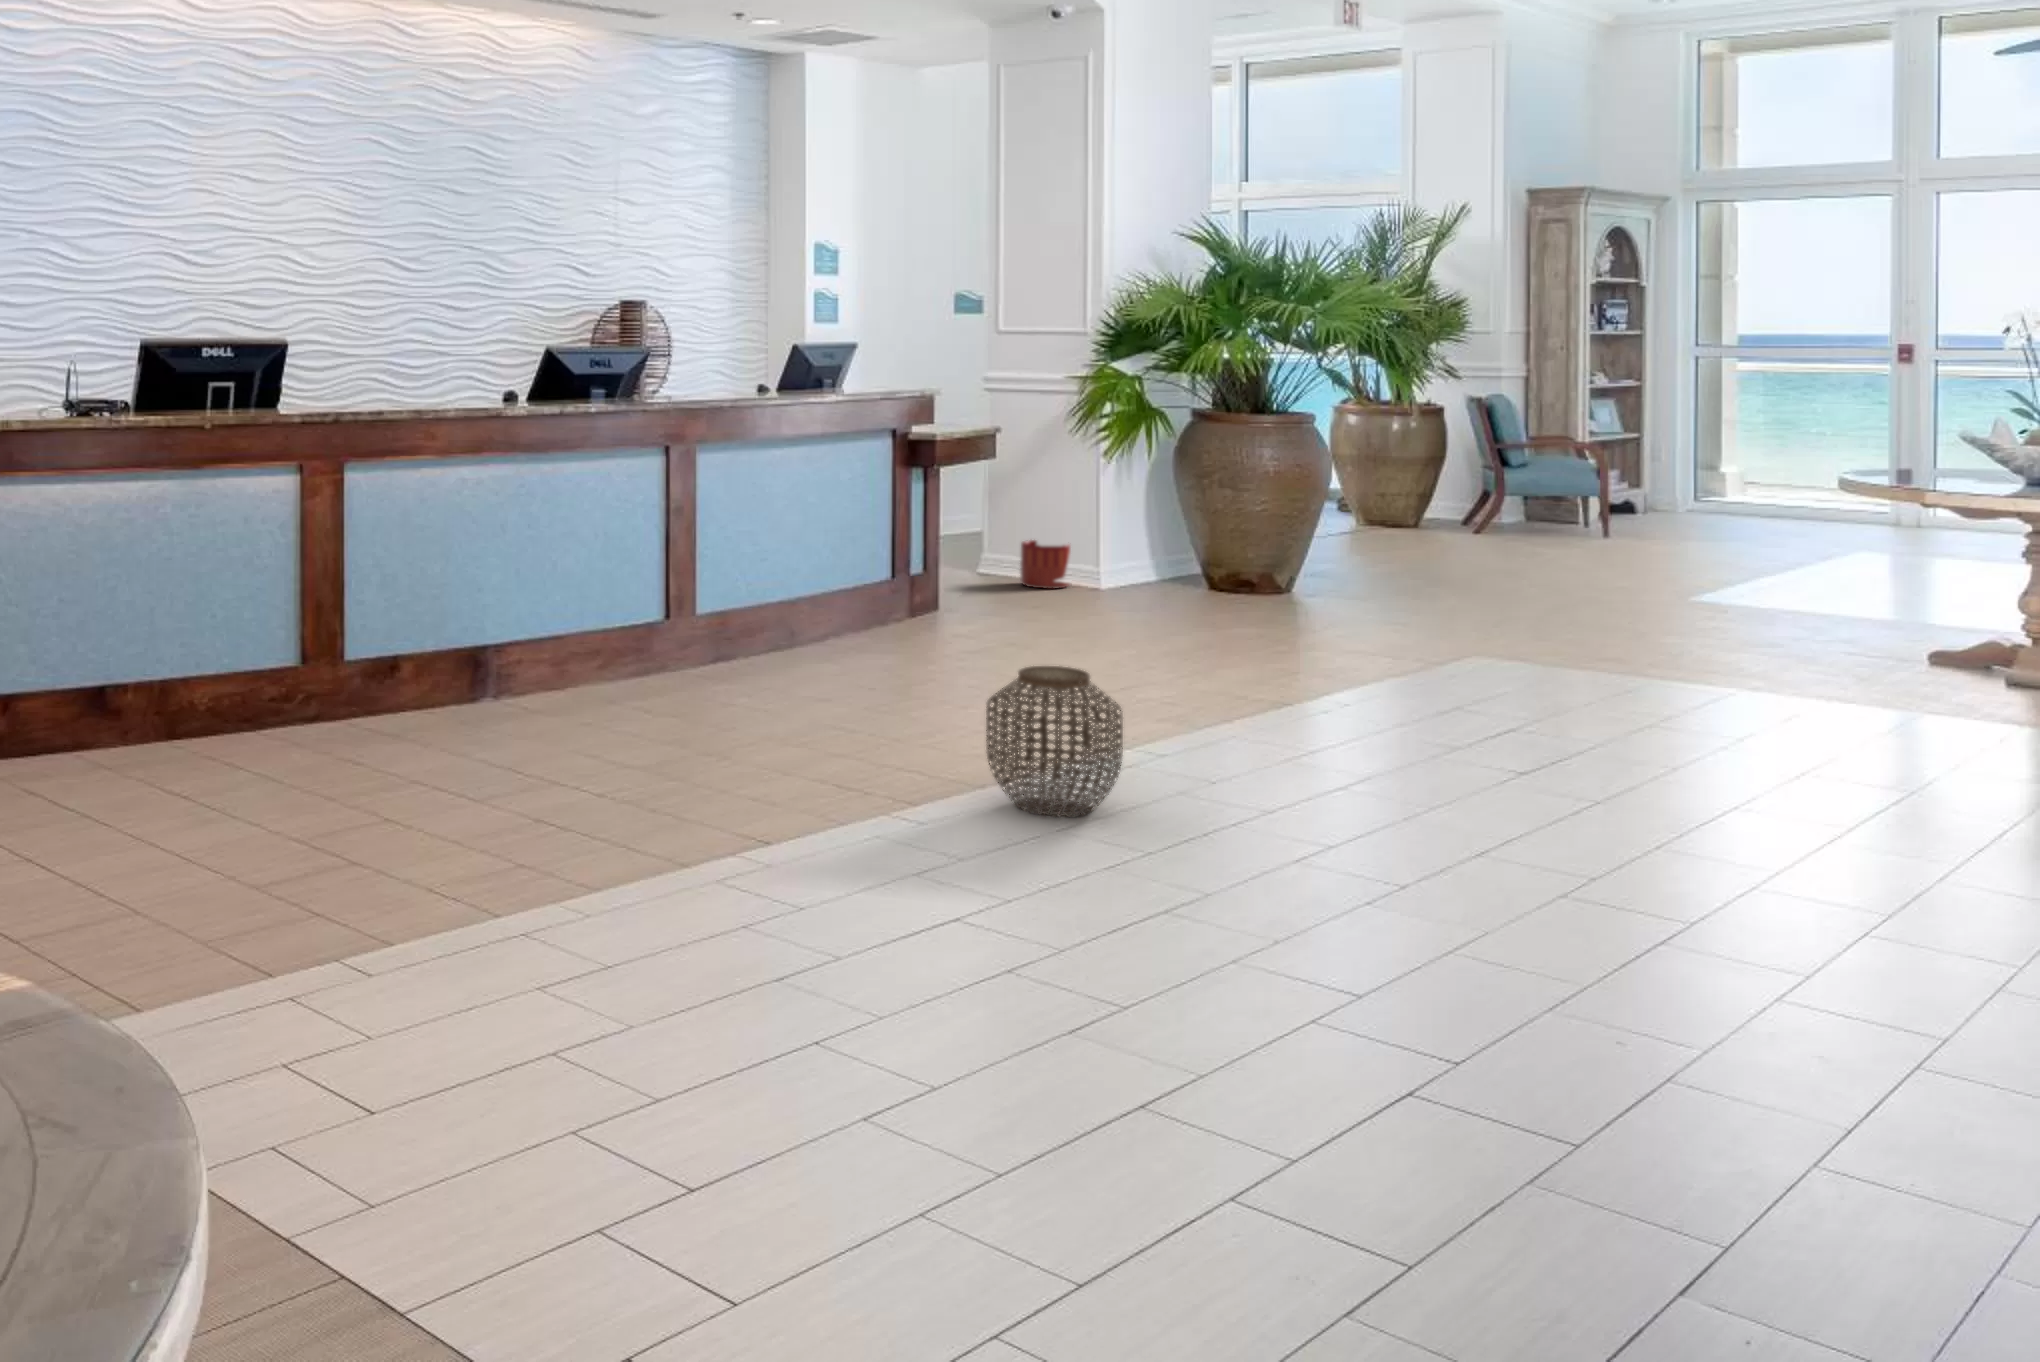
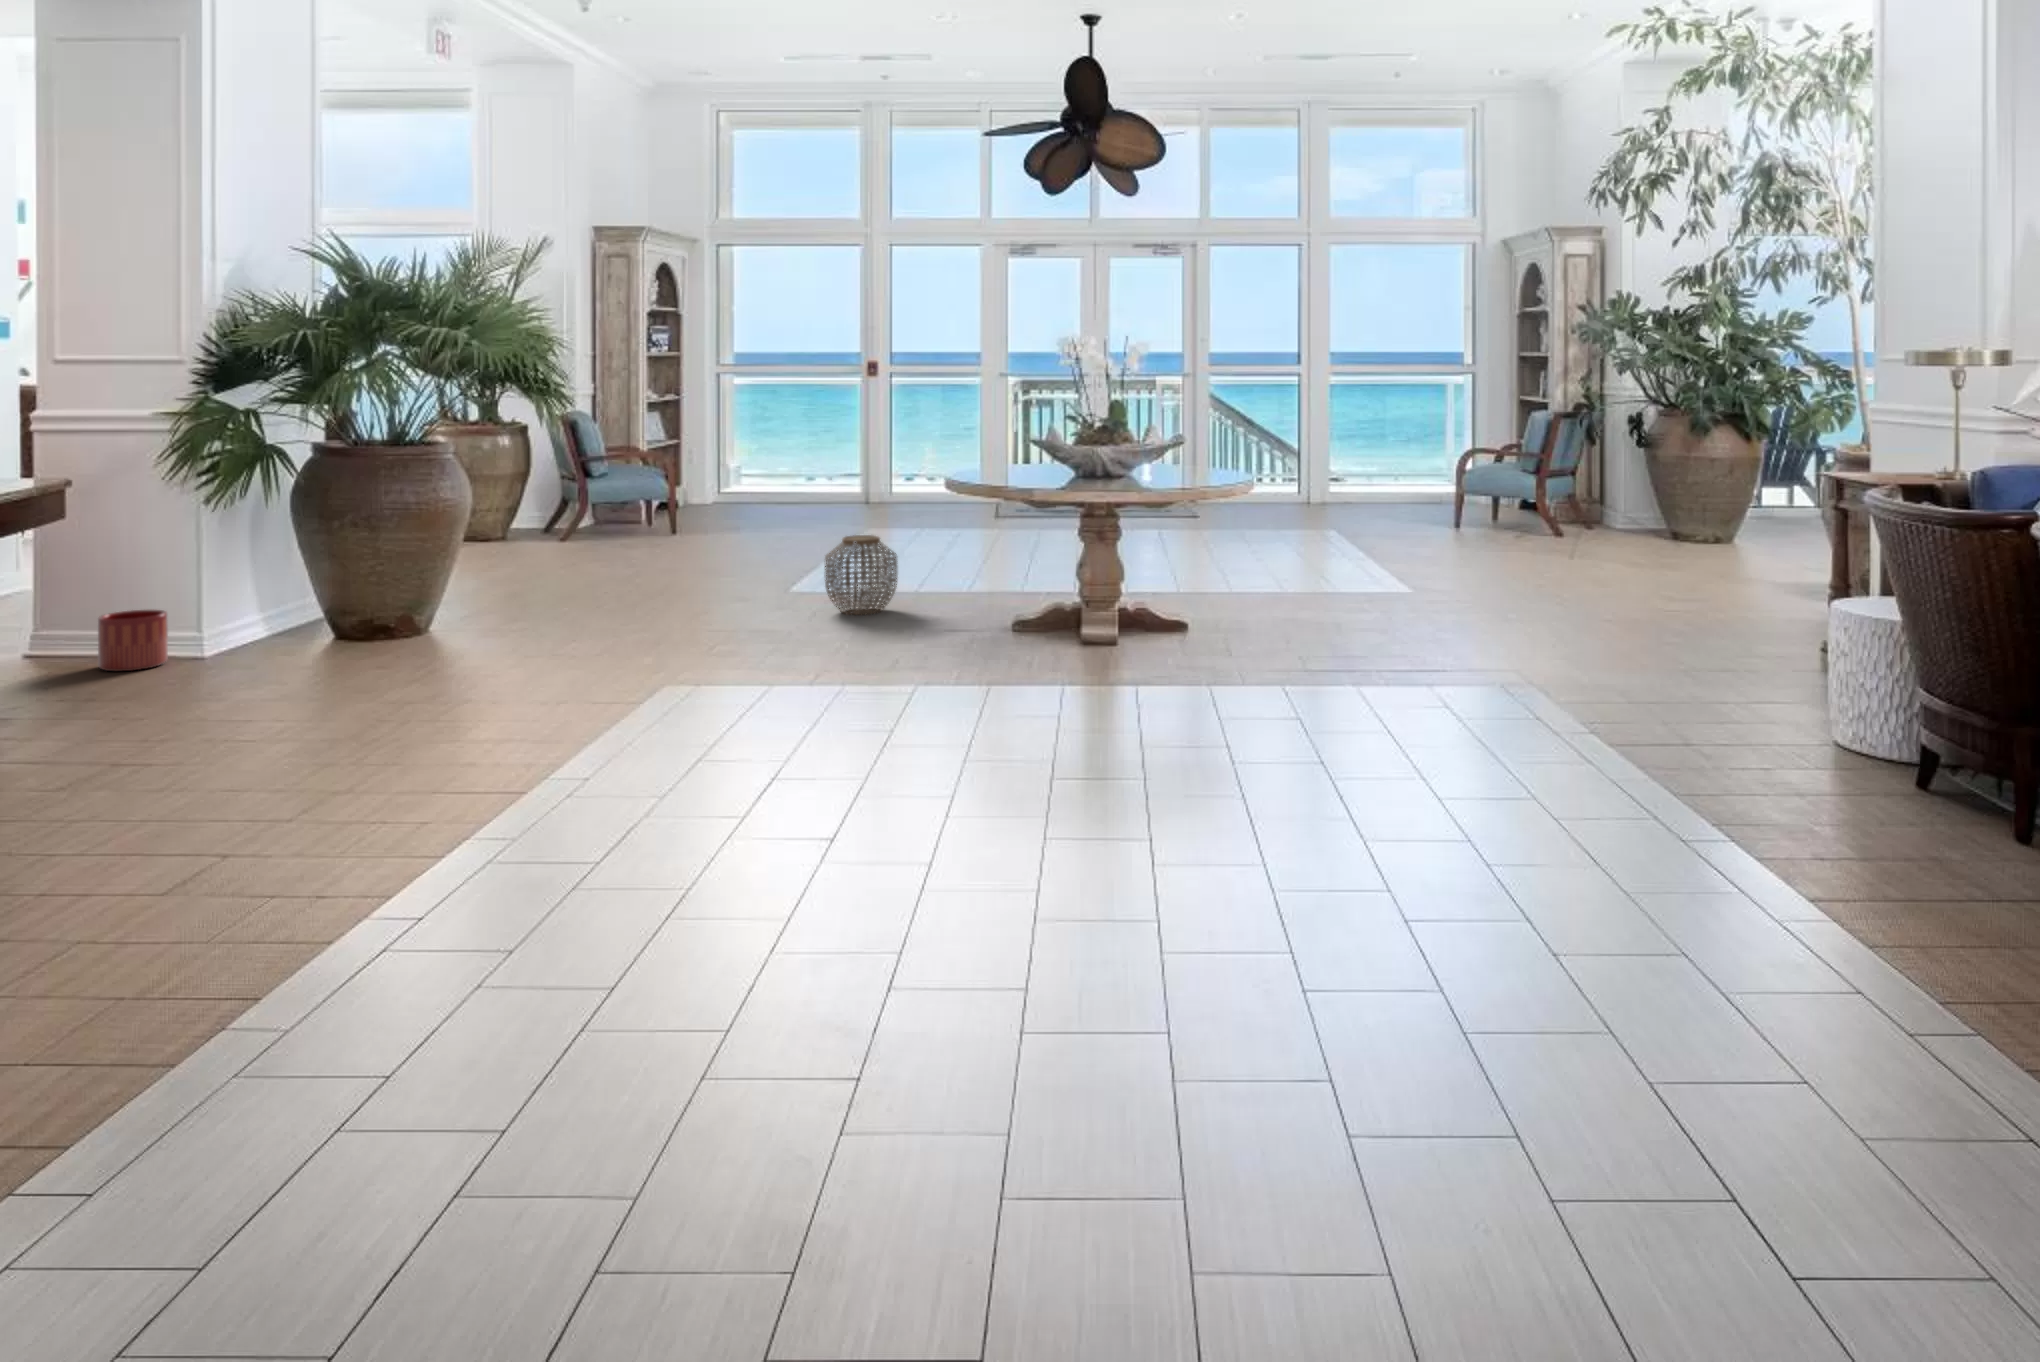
woven basket: present [986,666,1123,817] -> present [825,535,897,615]

